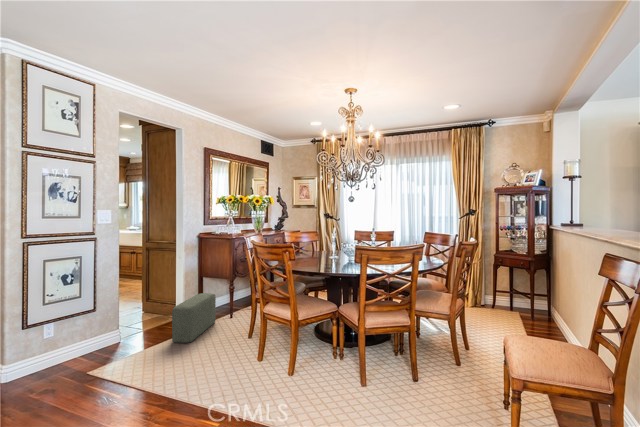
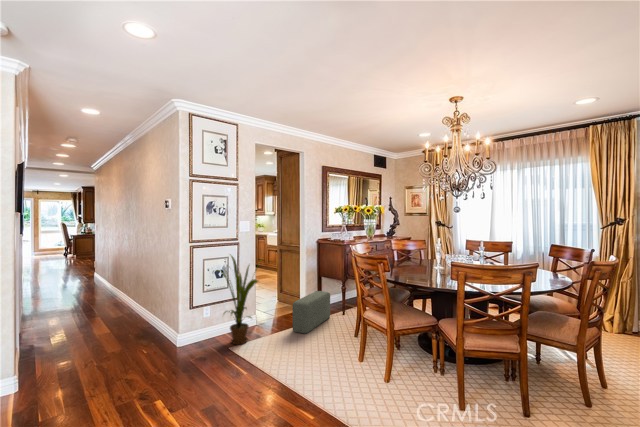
house plant: none [63,252,138,367] -> present [221,256,258,345]

